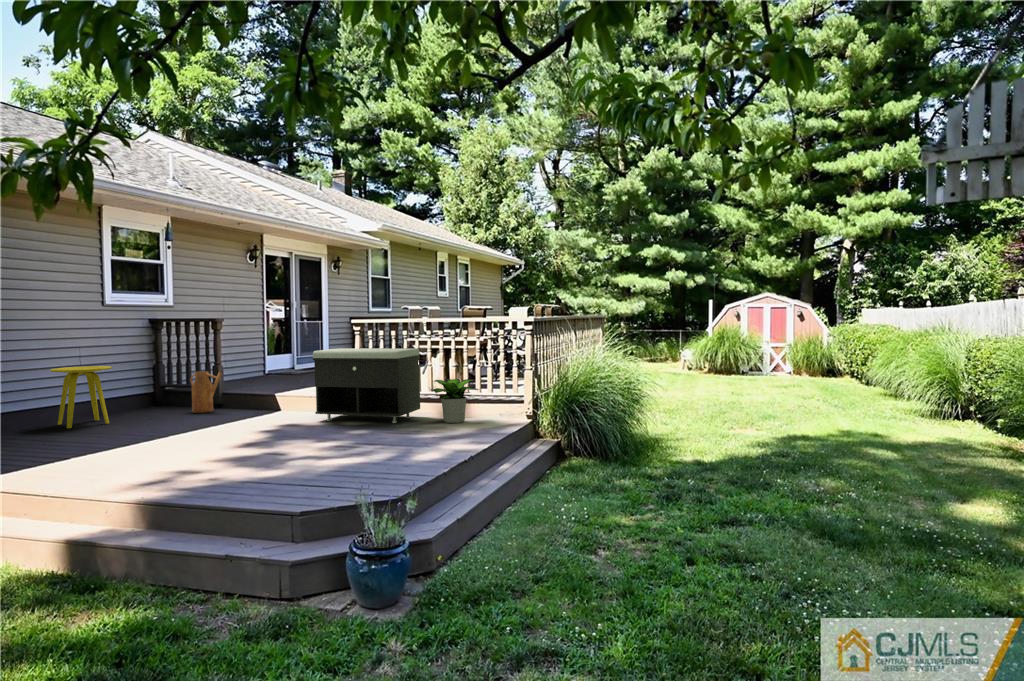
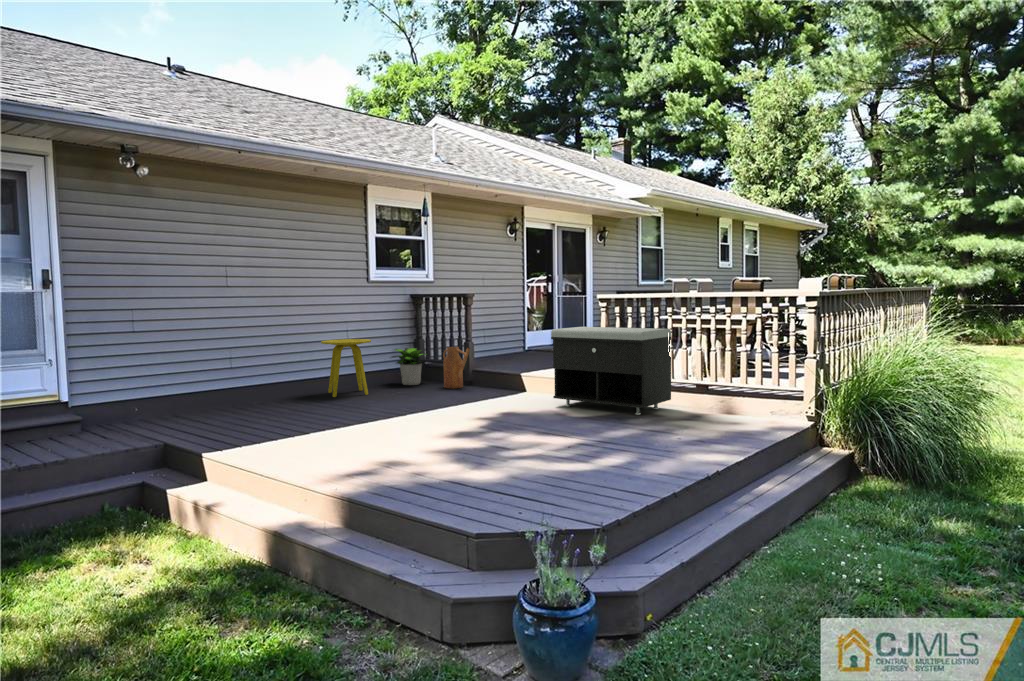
potted plant: present [432,379,479,423] -> present [392,348,429,385]

